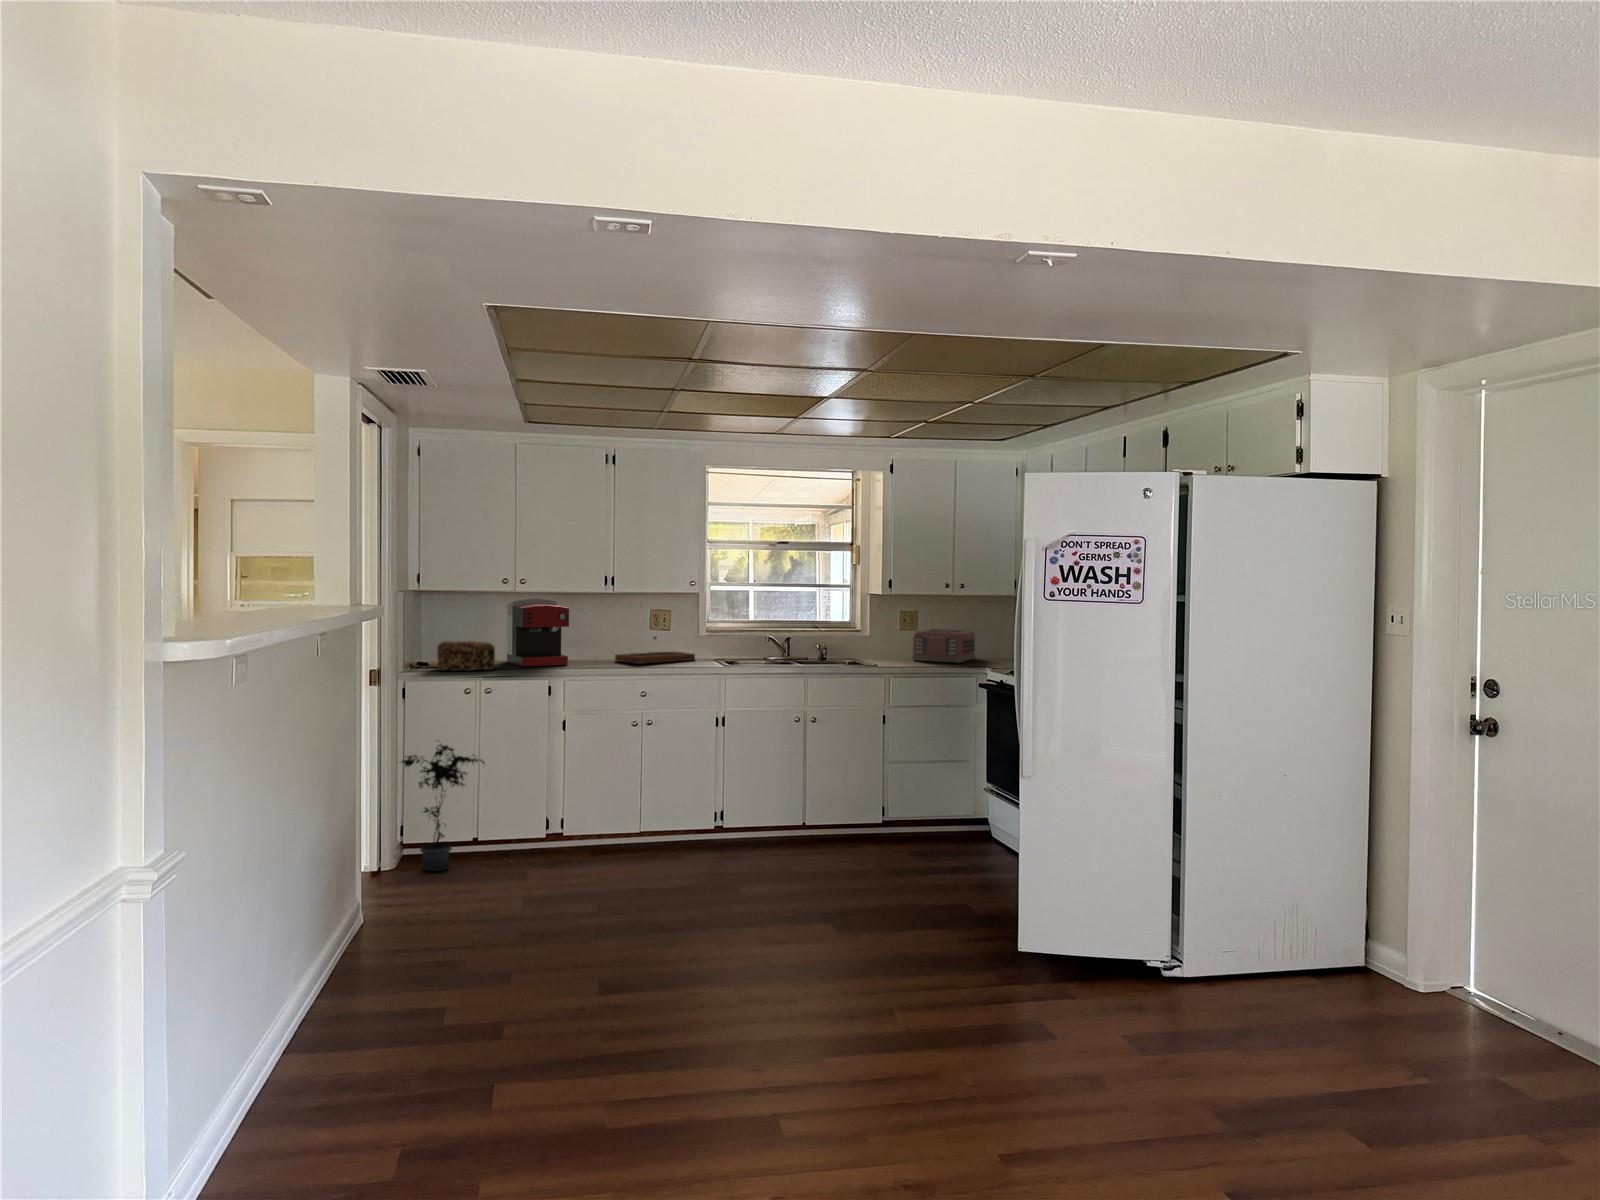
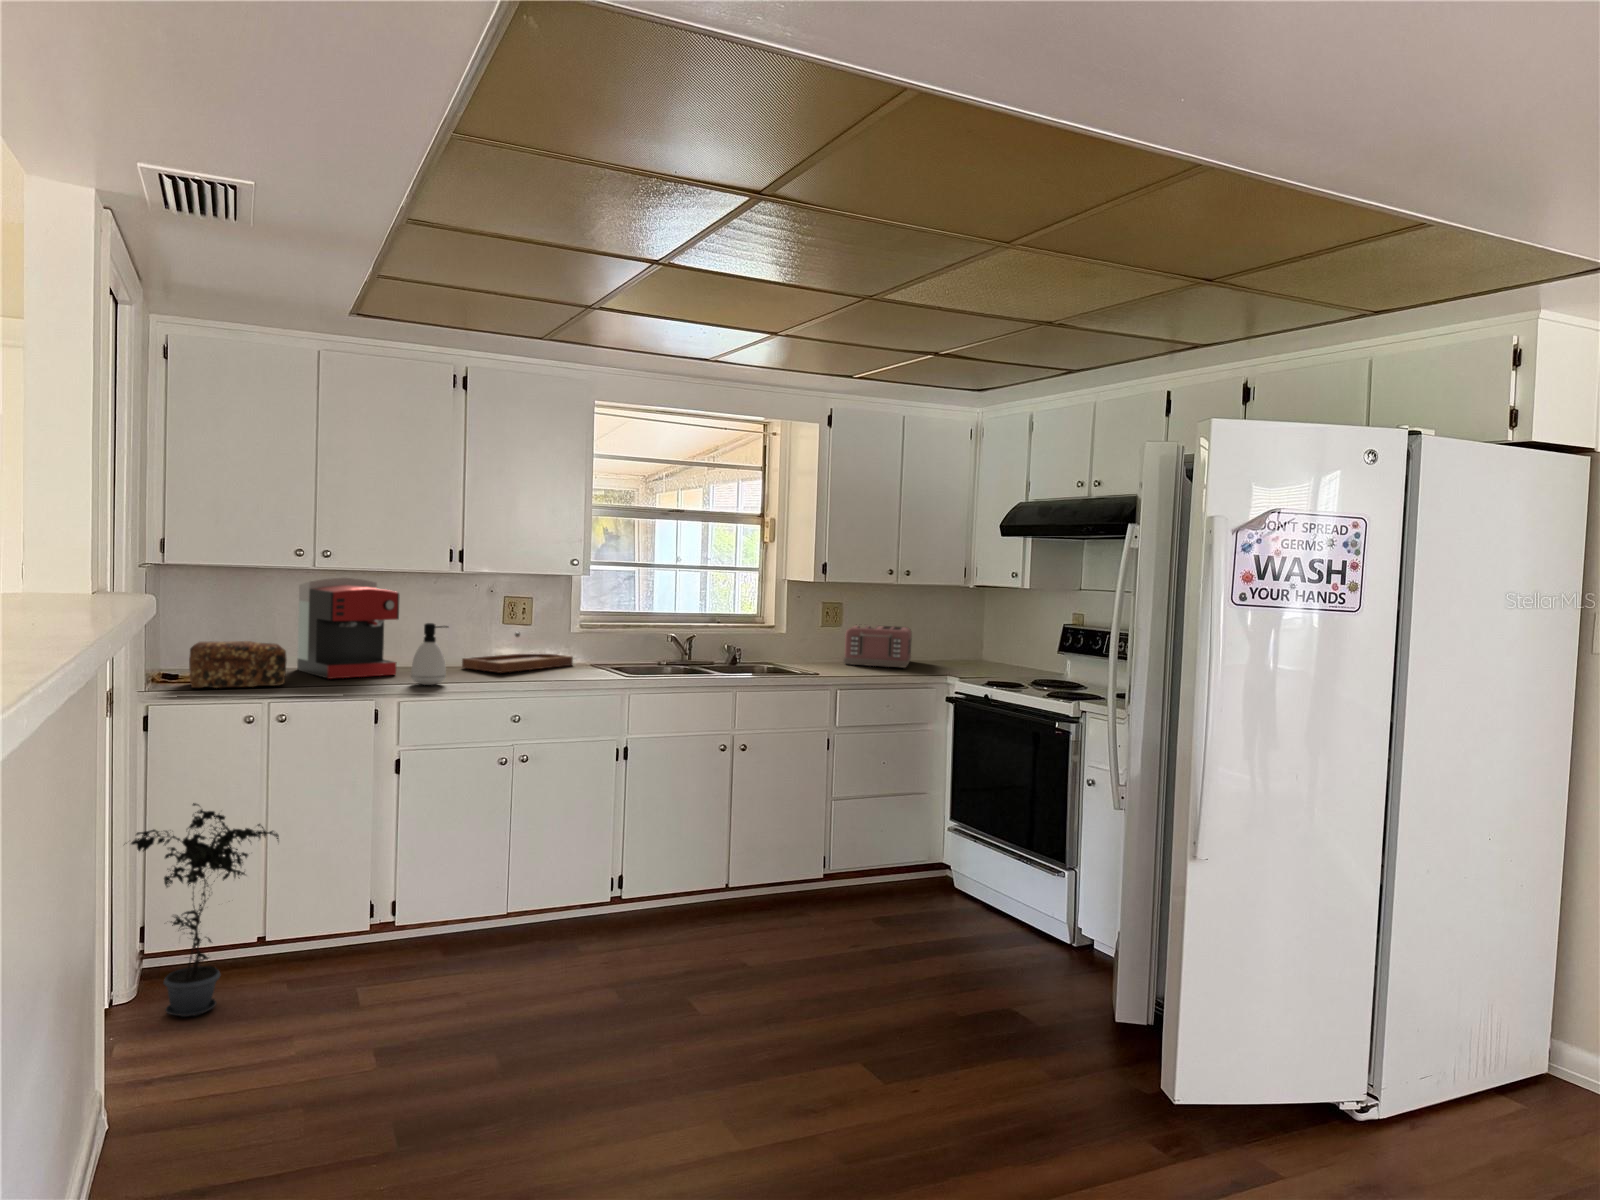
soap dispenser: none [573,628,598,670] -> present [411,623,448,685]

